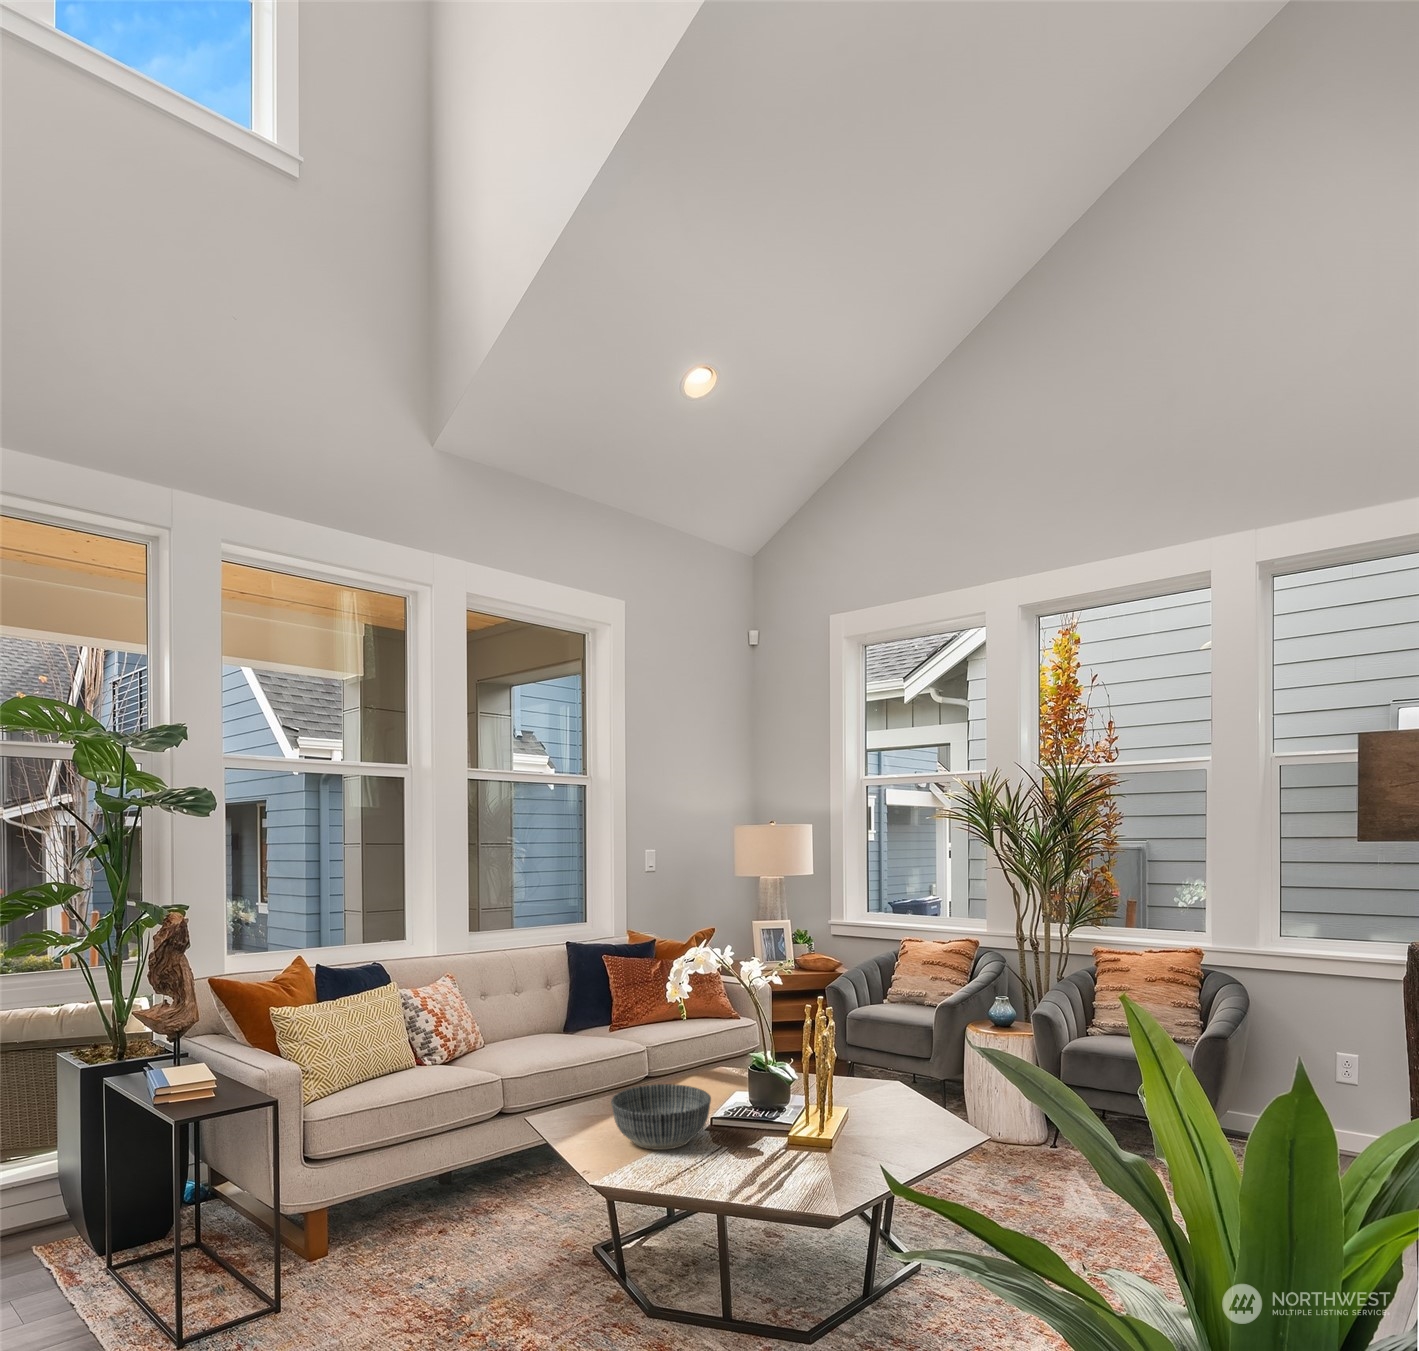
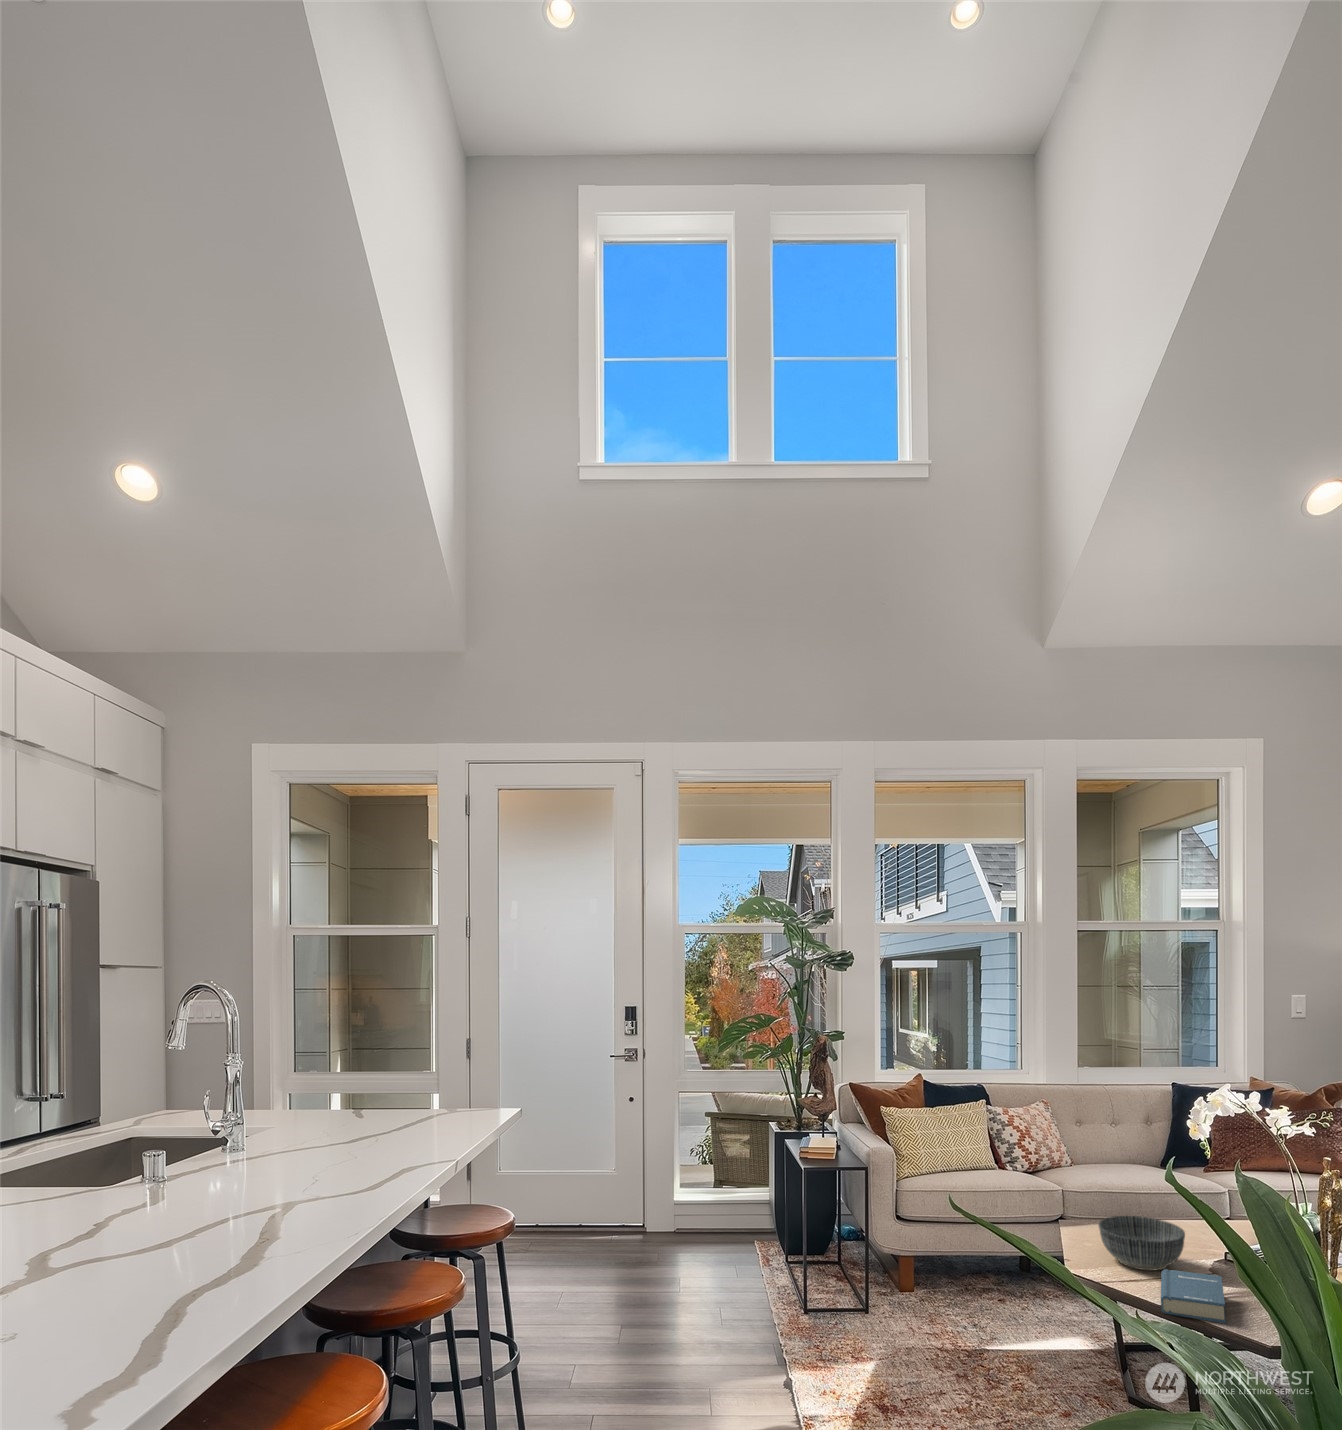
hardback book: none [709,1134,809,1198] -> present [1161,1269,1226,1323]

